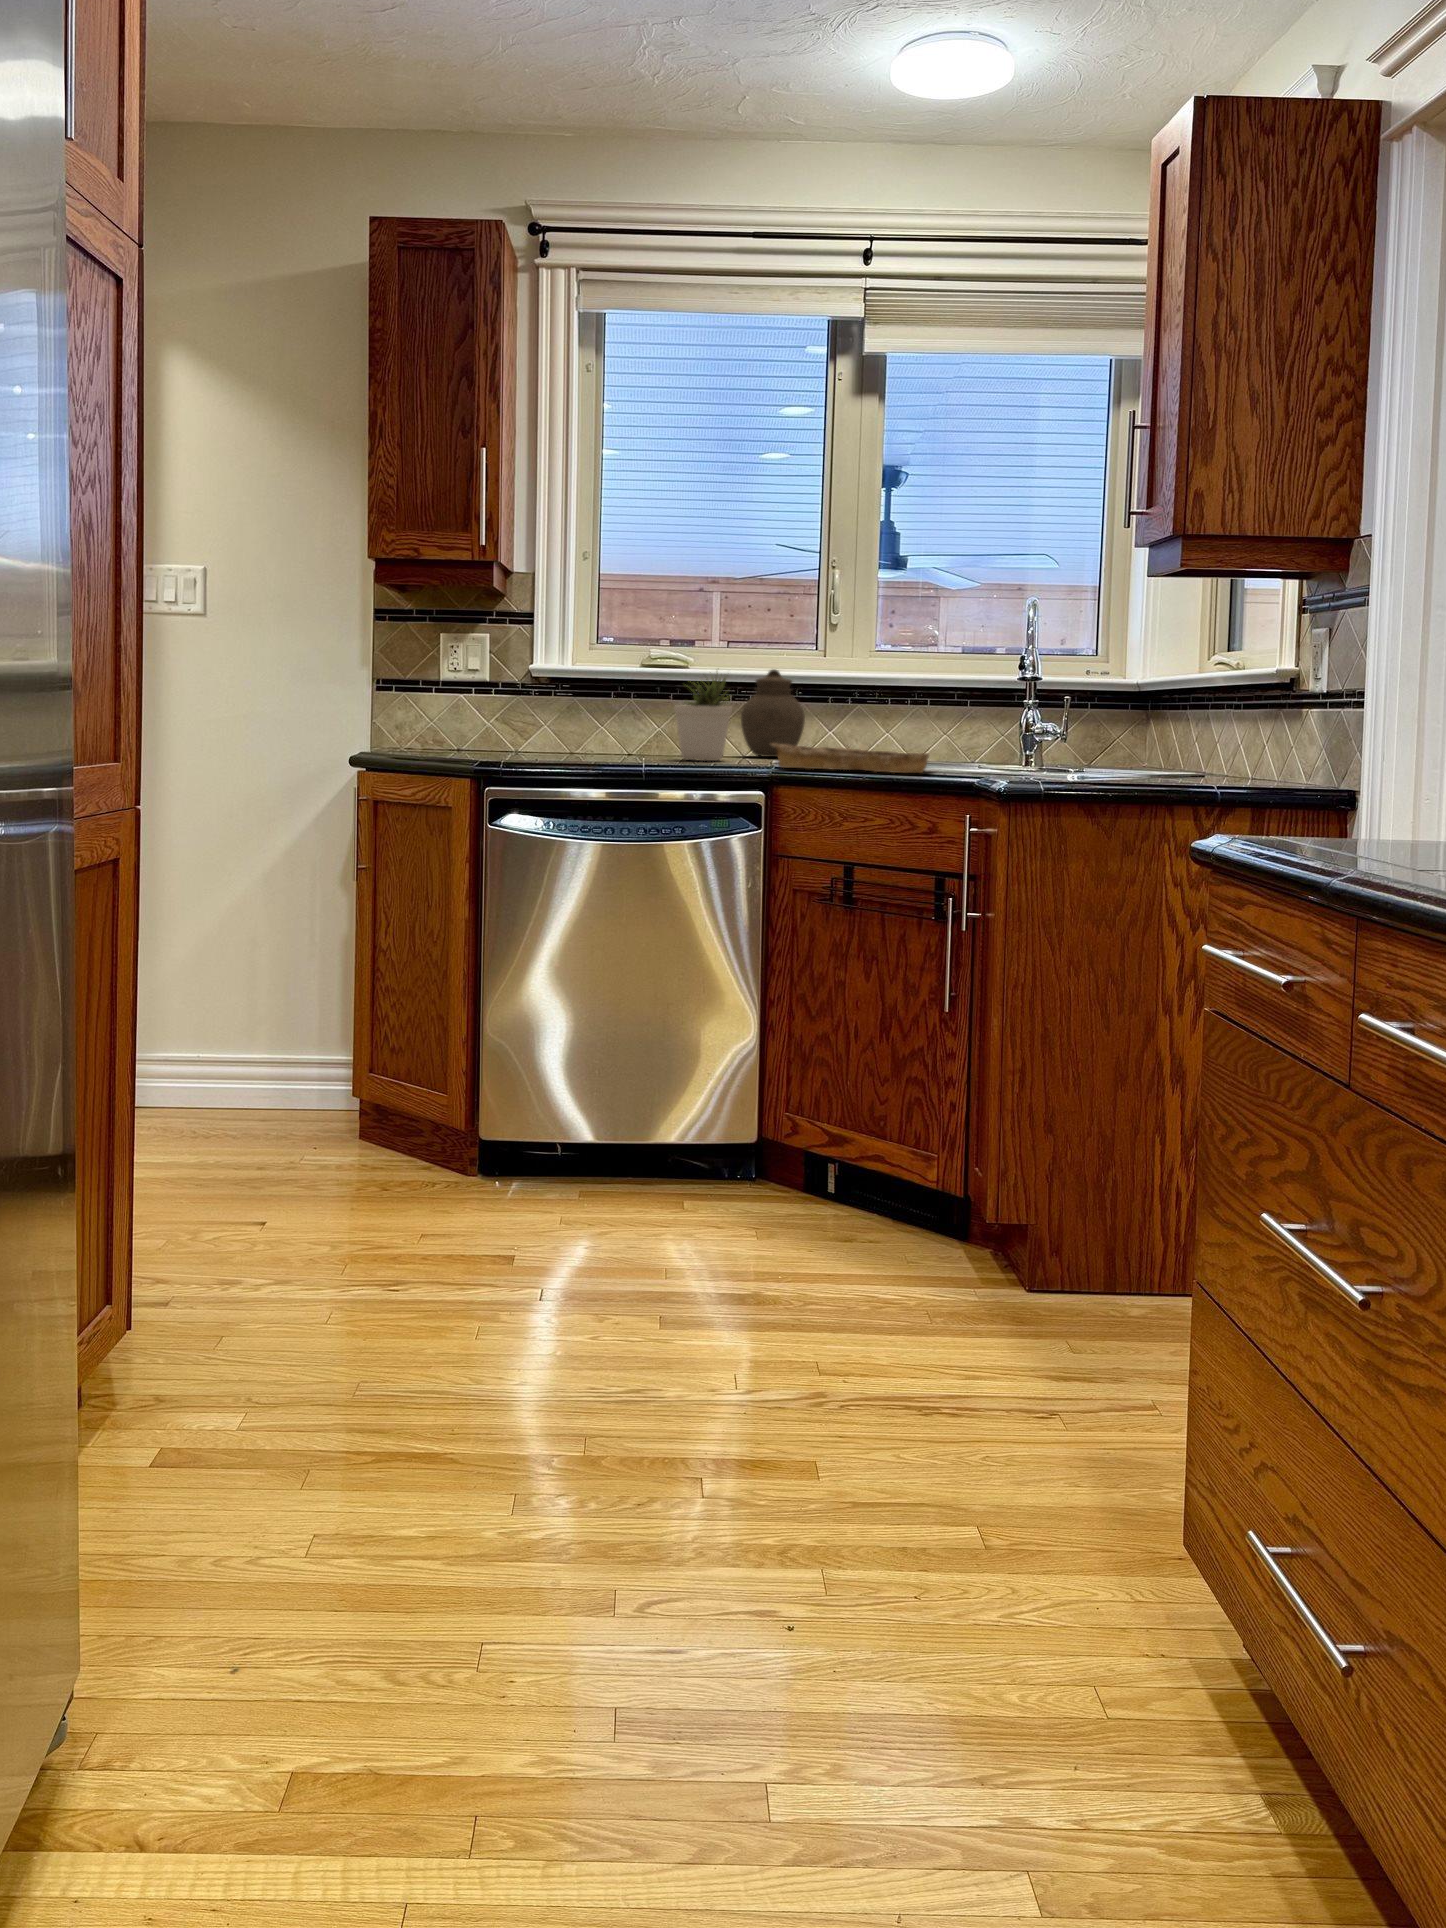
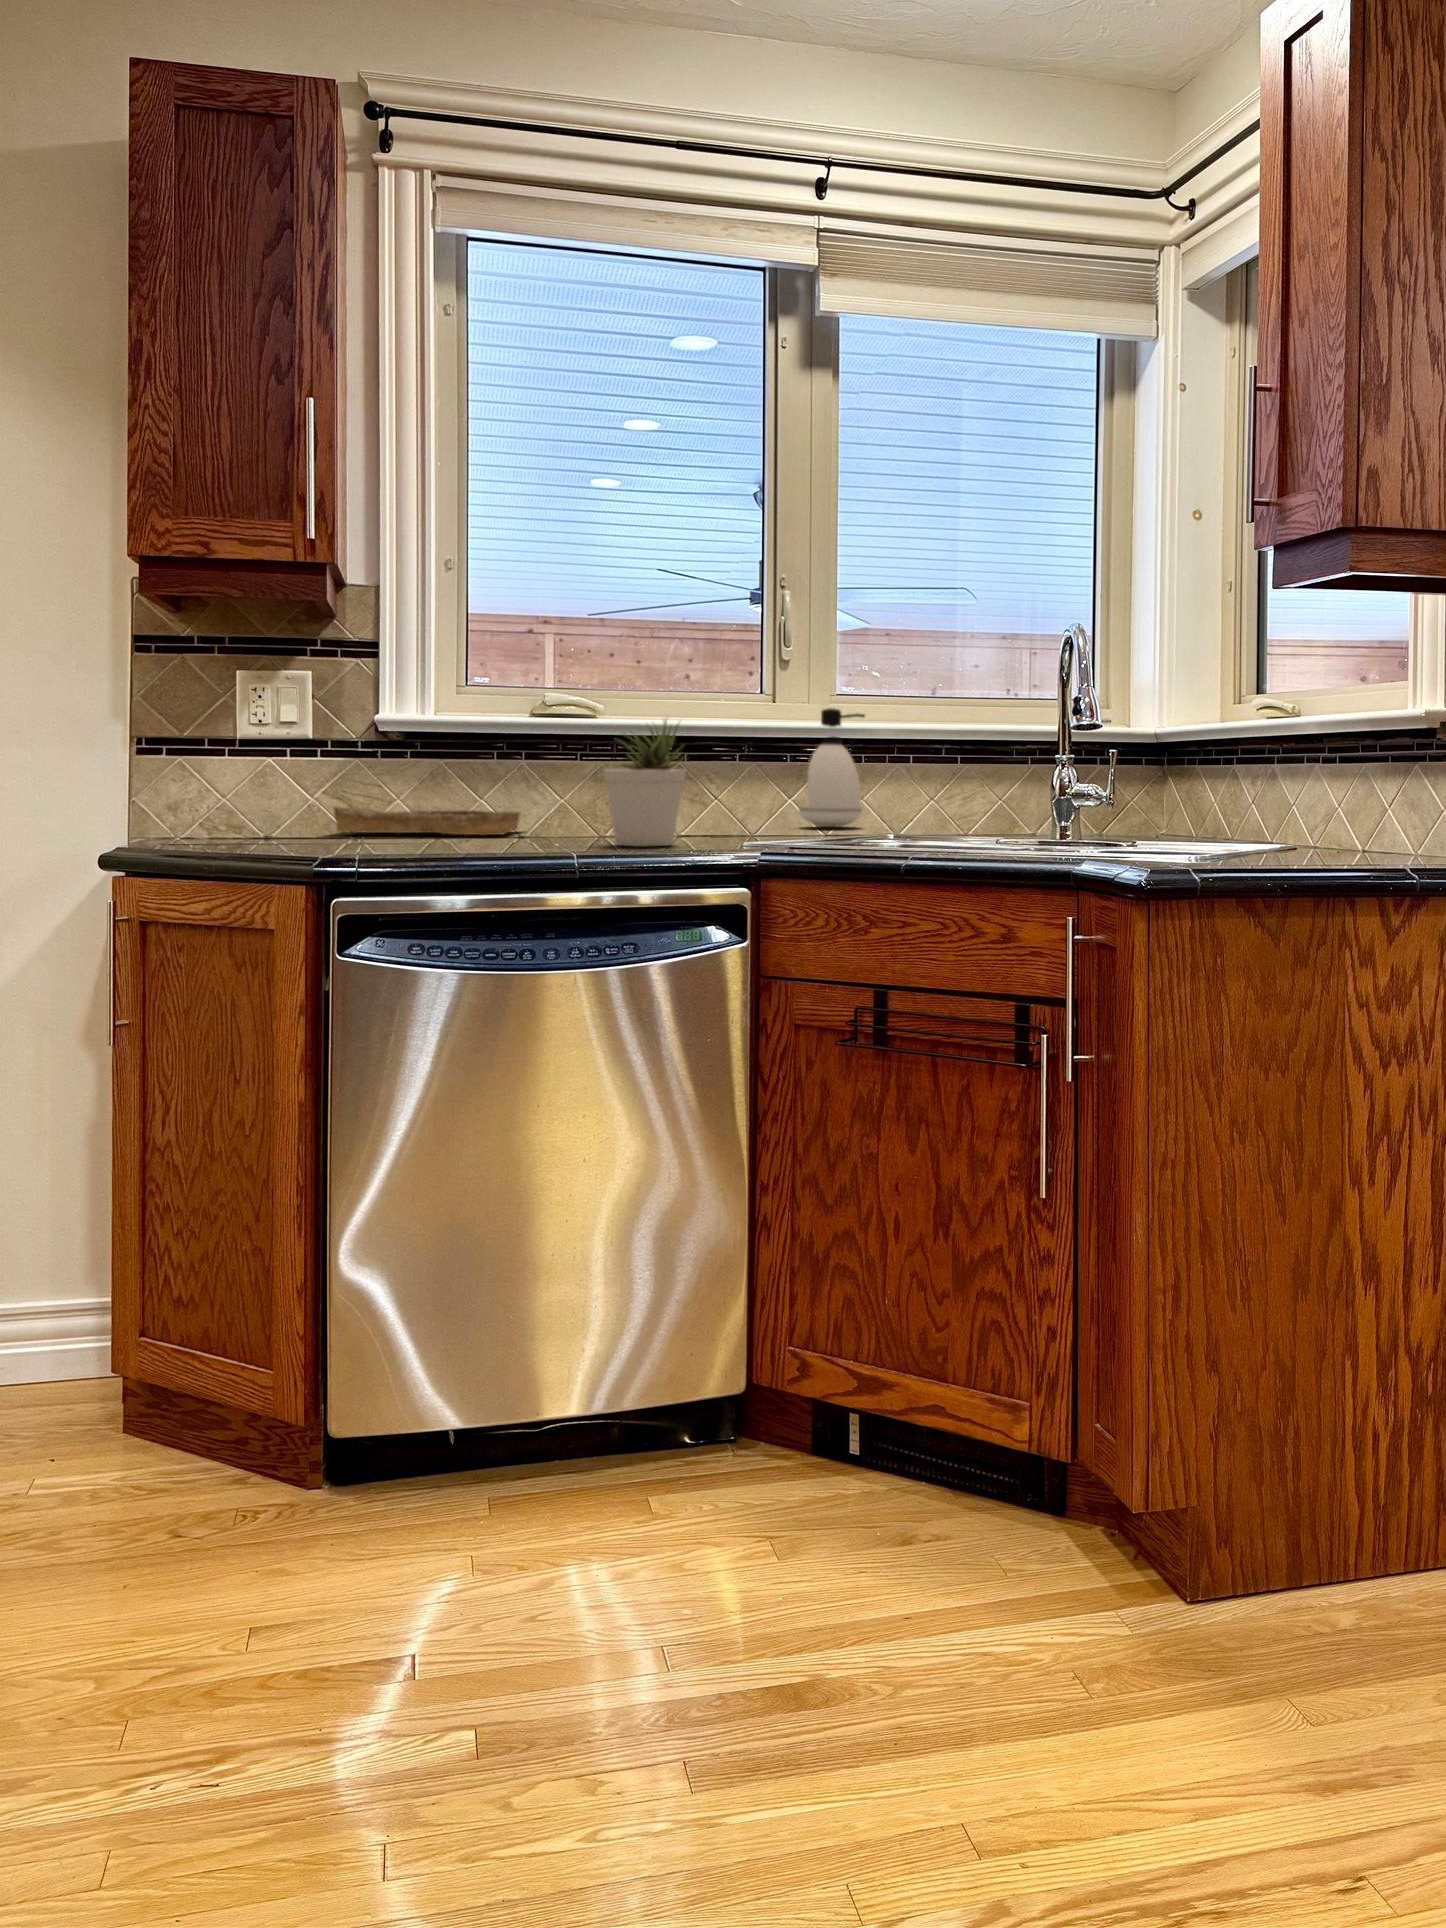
soap dispenser: none [837,663,890,755] -> present [799,708,865,827]
jar: present [741,669,805,757] -> none [683,717,769,835]
tray: present [771,743,929,773] -> present [334,806,520,835]

